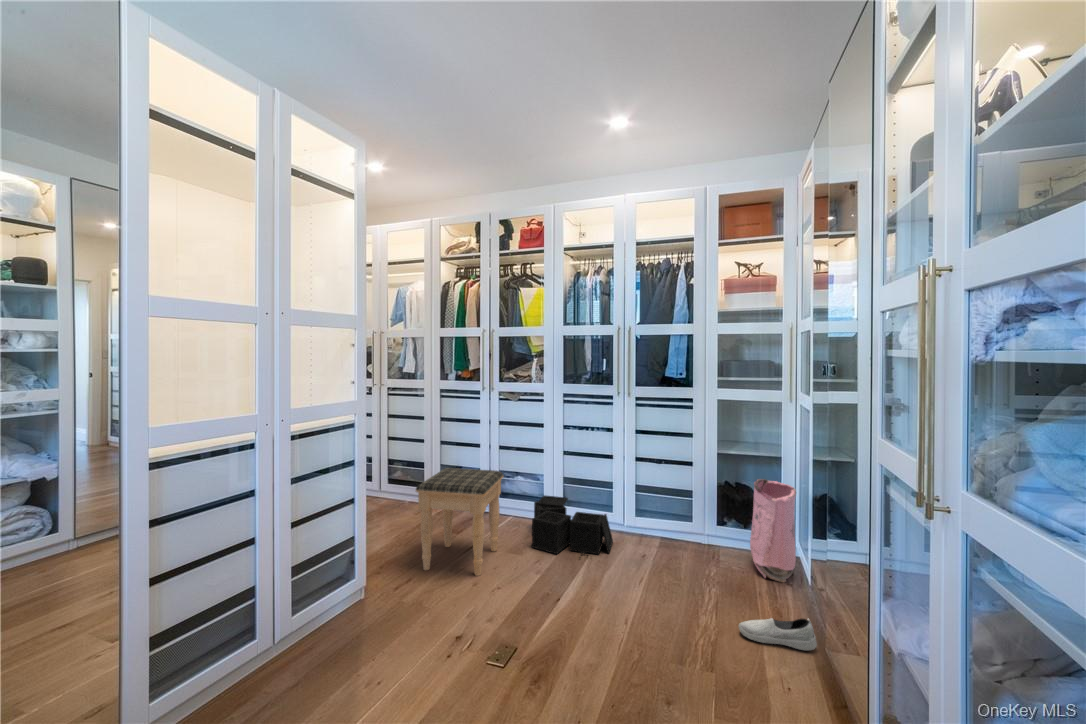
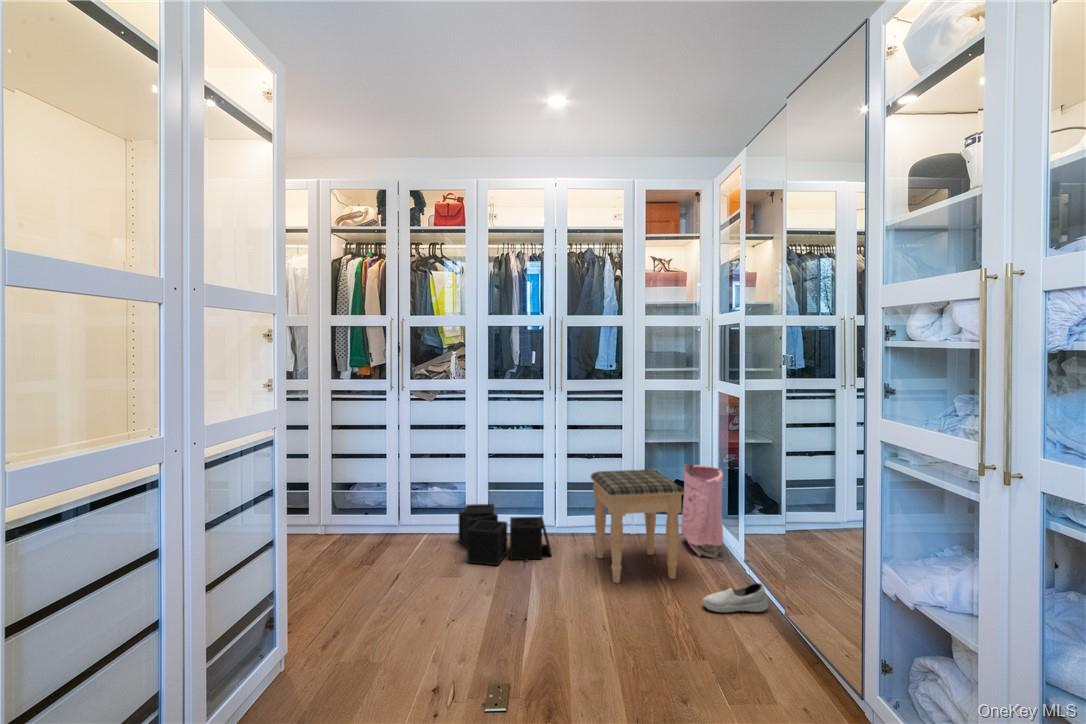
footstool: present [416,468,503,576] -> present [591,470,685,583]

